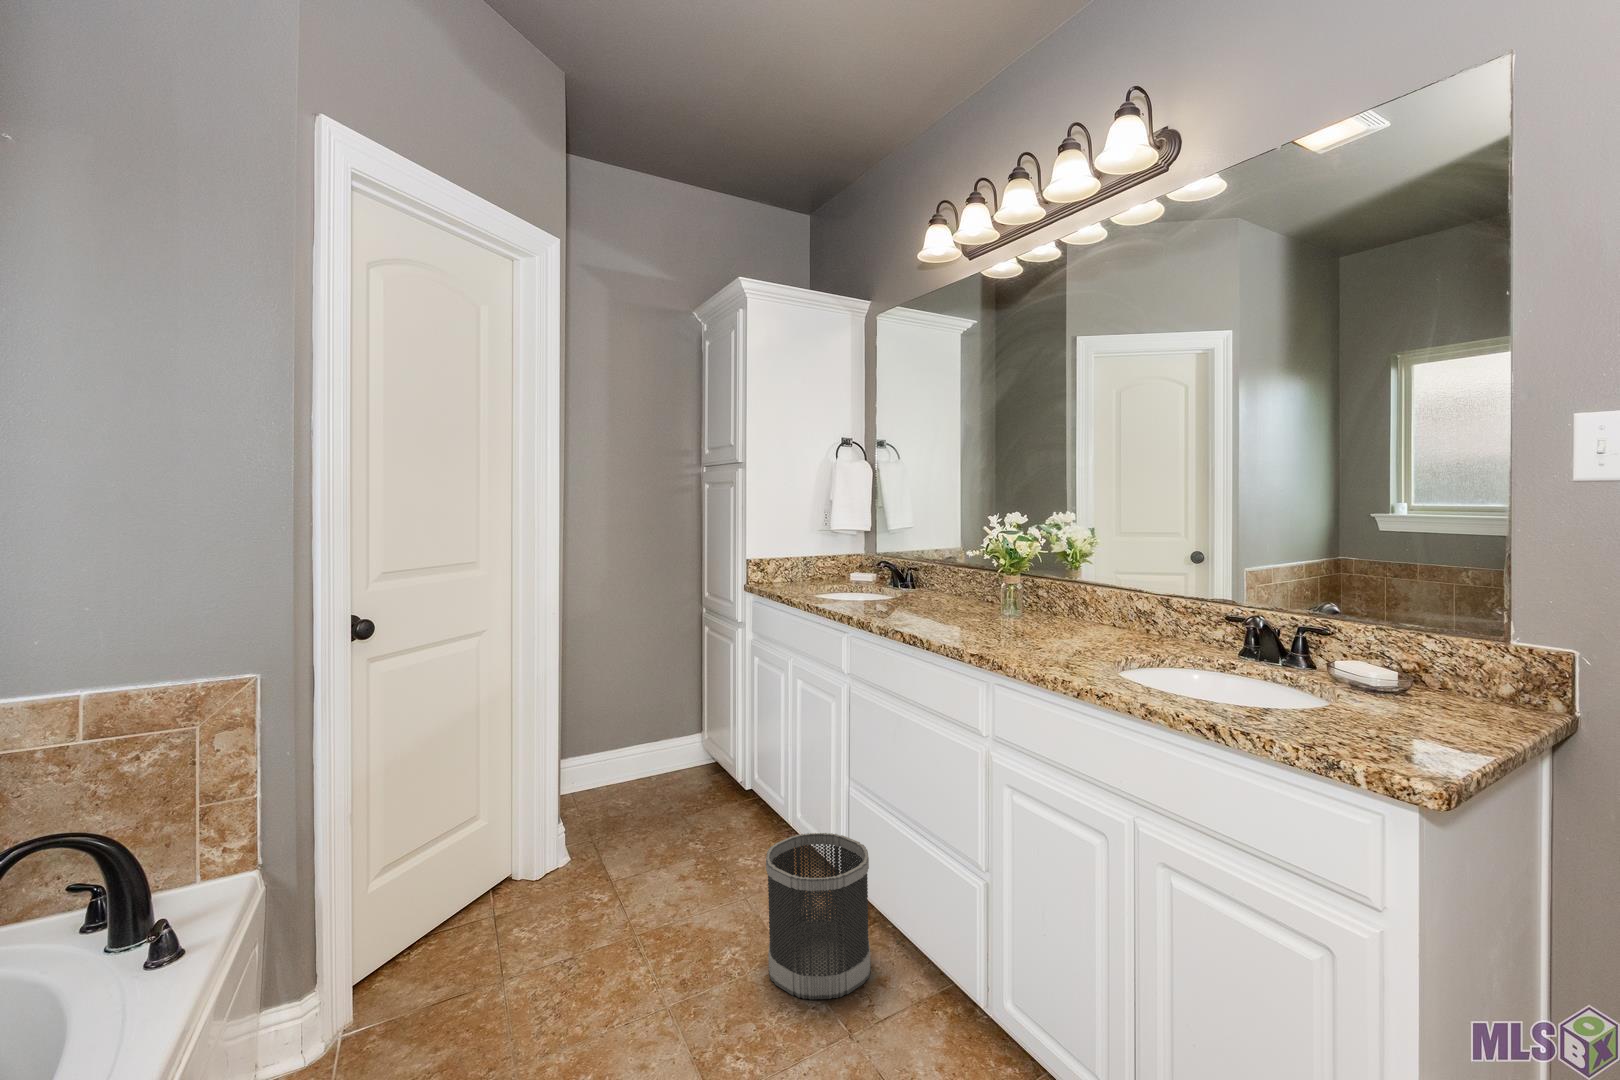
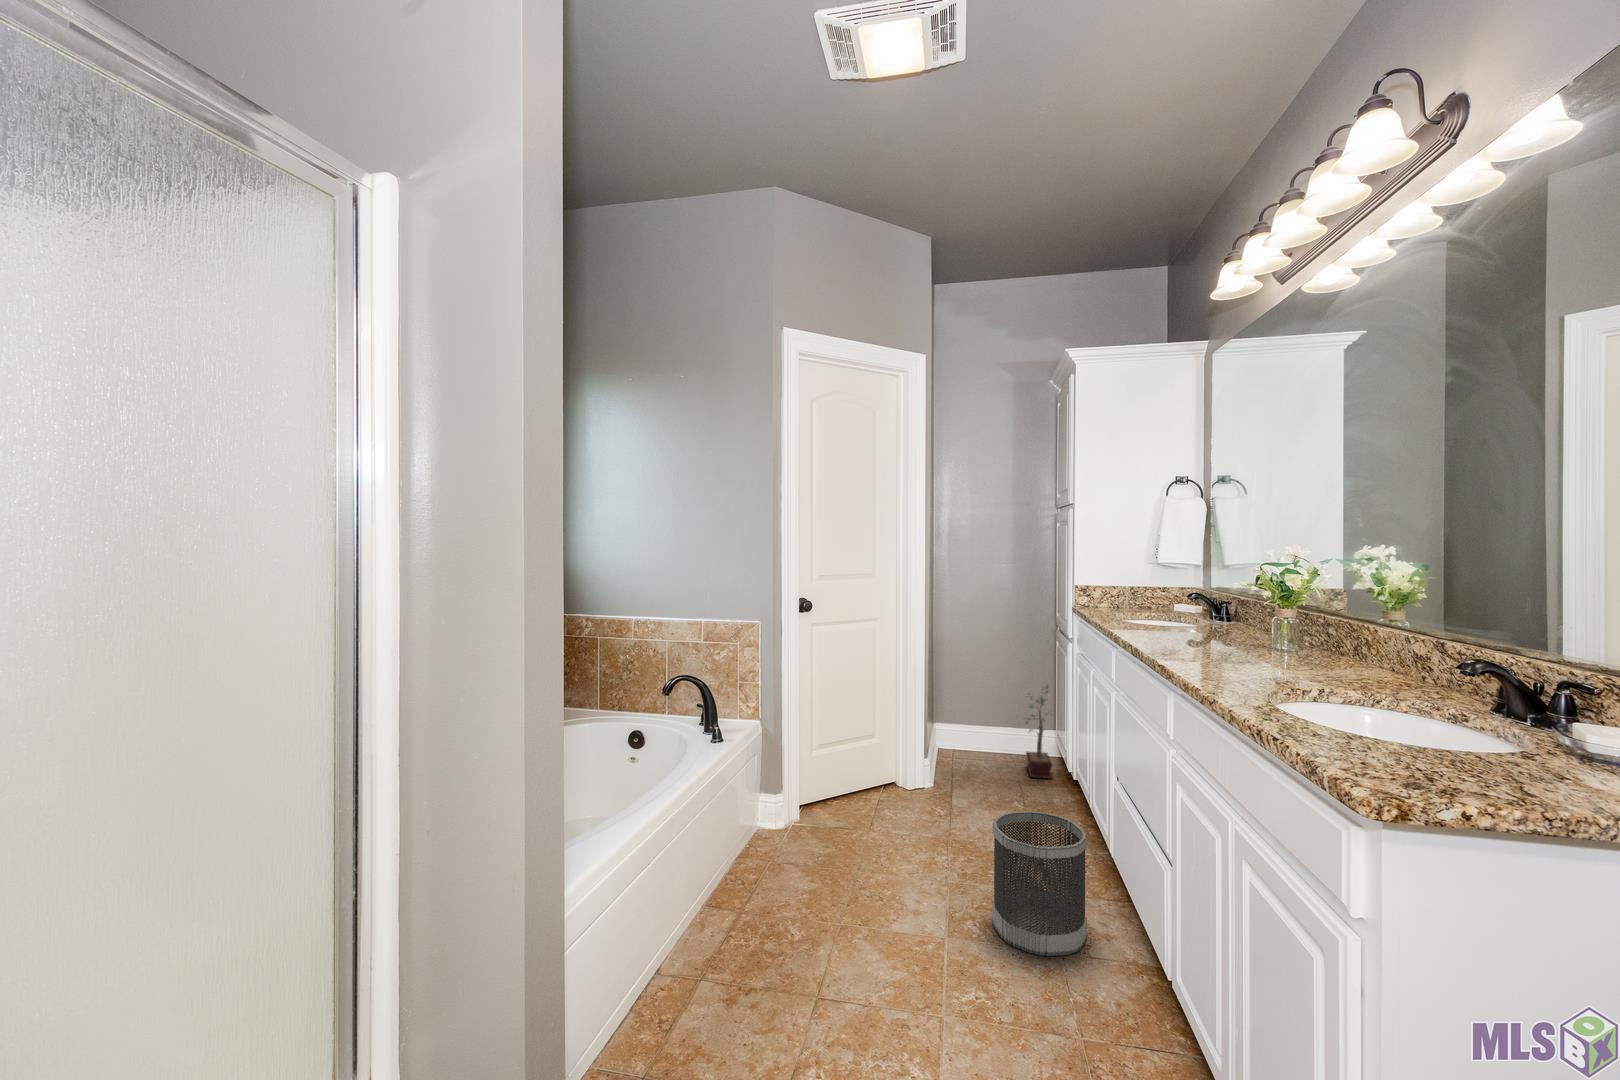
potted plant: none [676,676,723,789] -> present [1026,686,1052,779]

